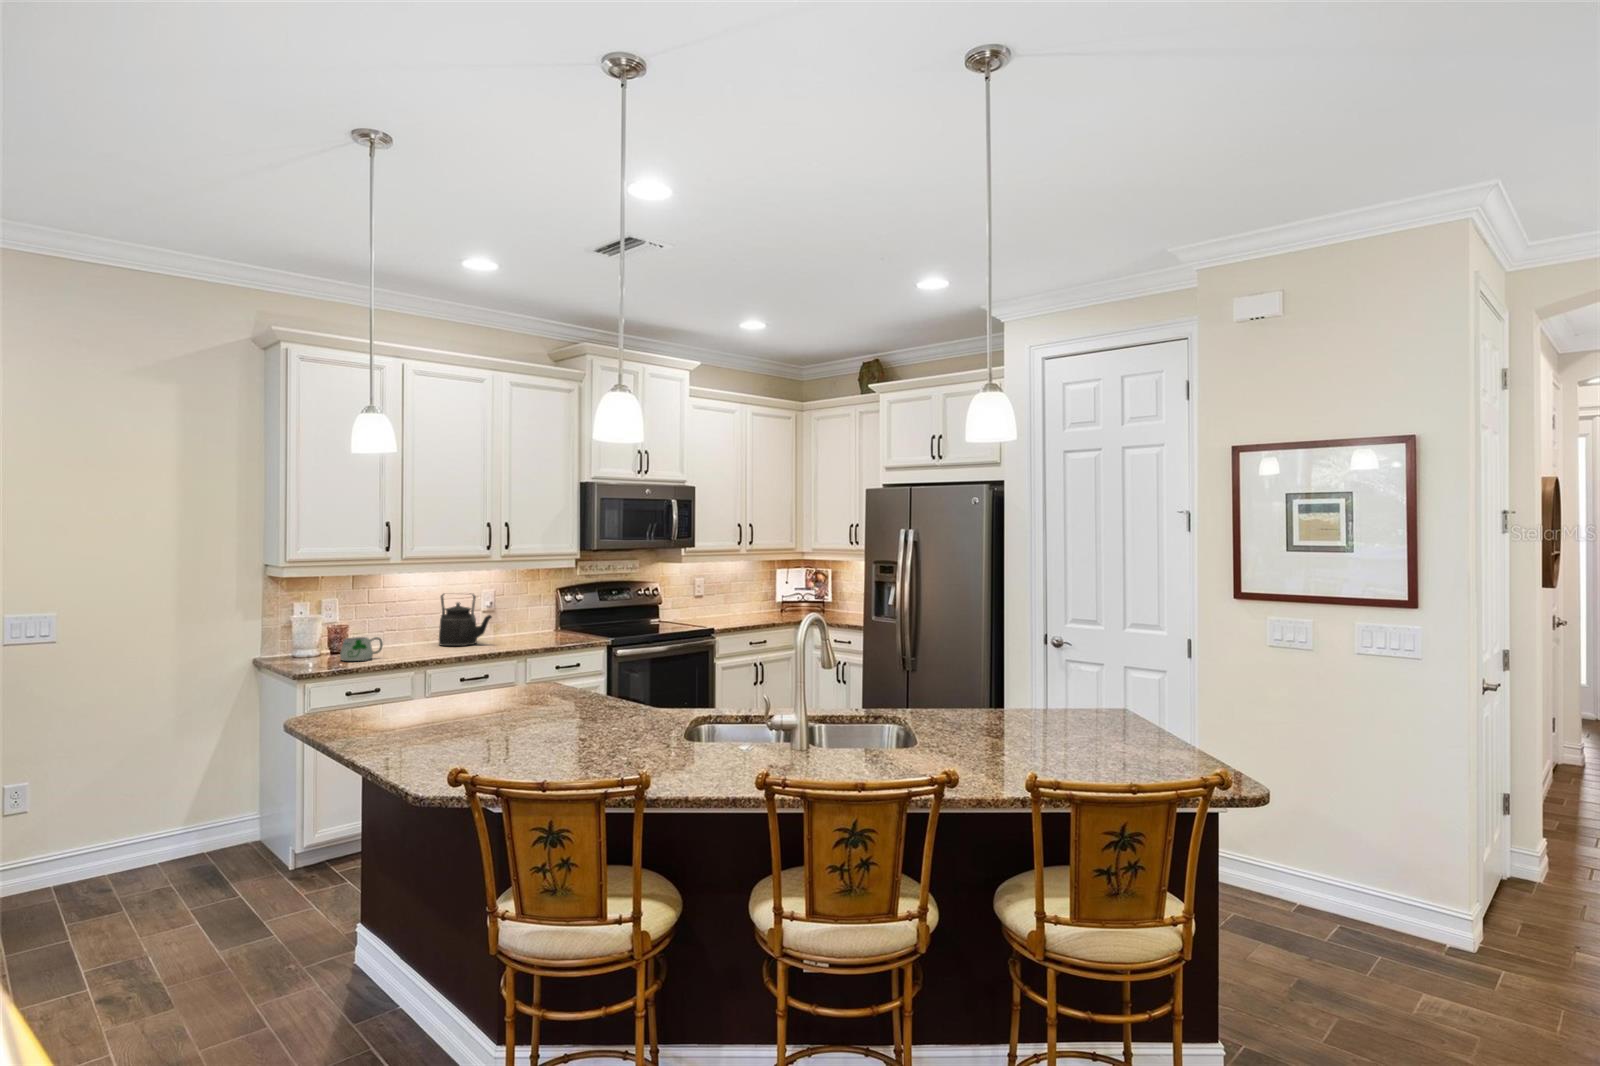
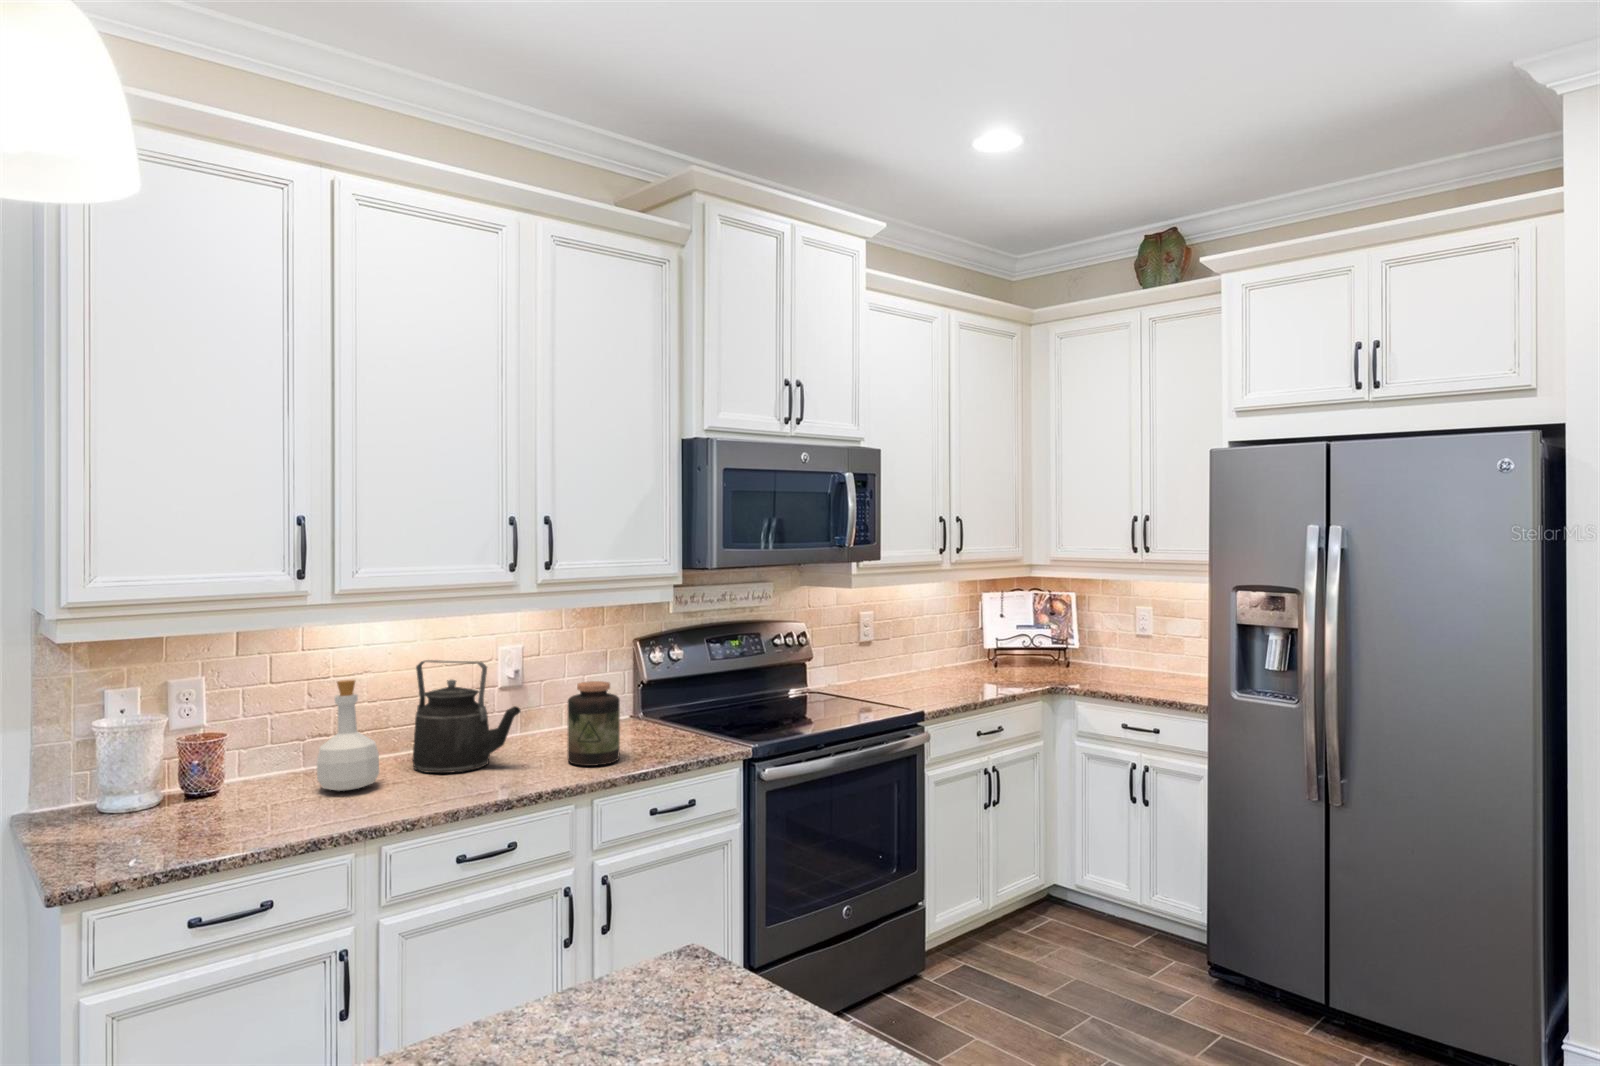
bottle: none [394,600,423,651] -> present [317,680,379,791]
jar: none [516,604,542,644] -> present [568,681,620,766]
mug: present [340,637,383,661] -> none [191,770,287,831]

